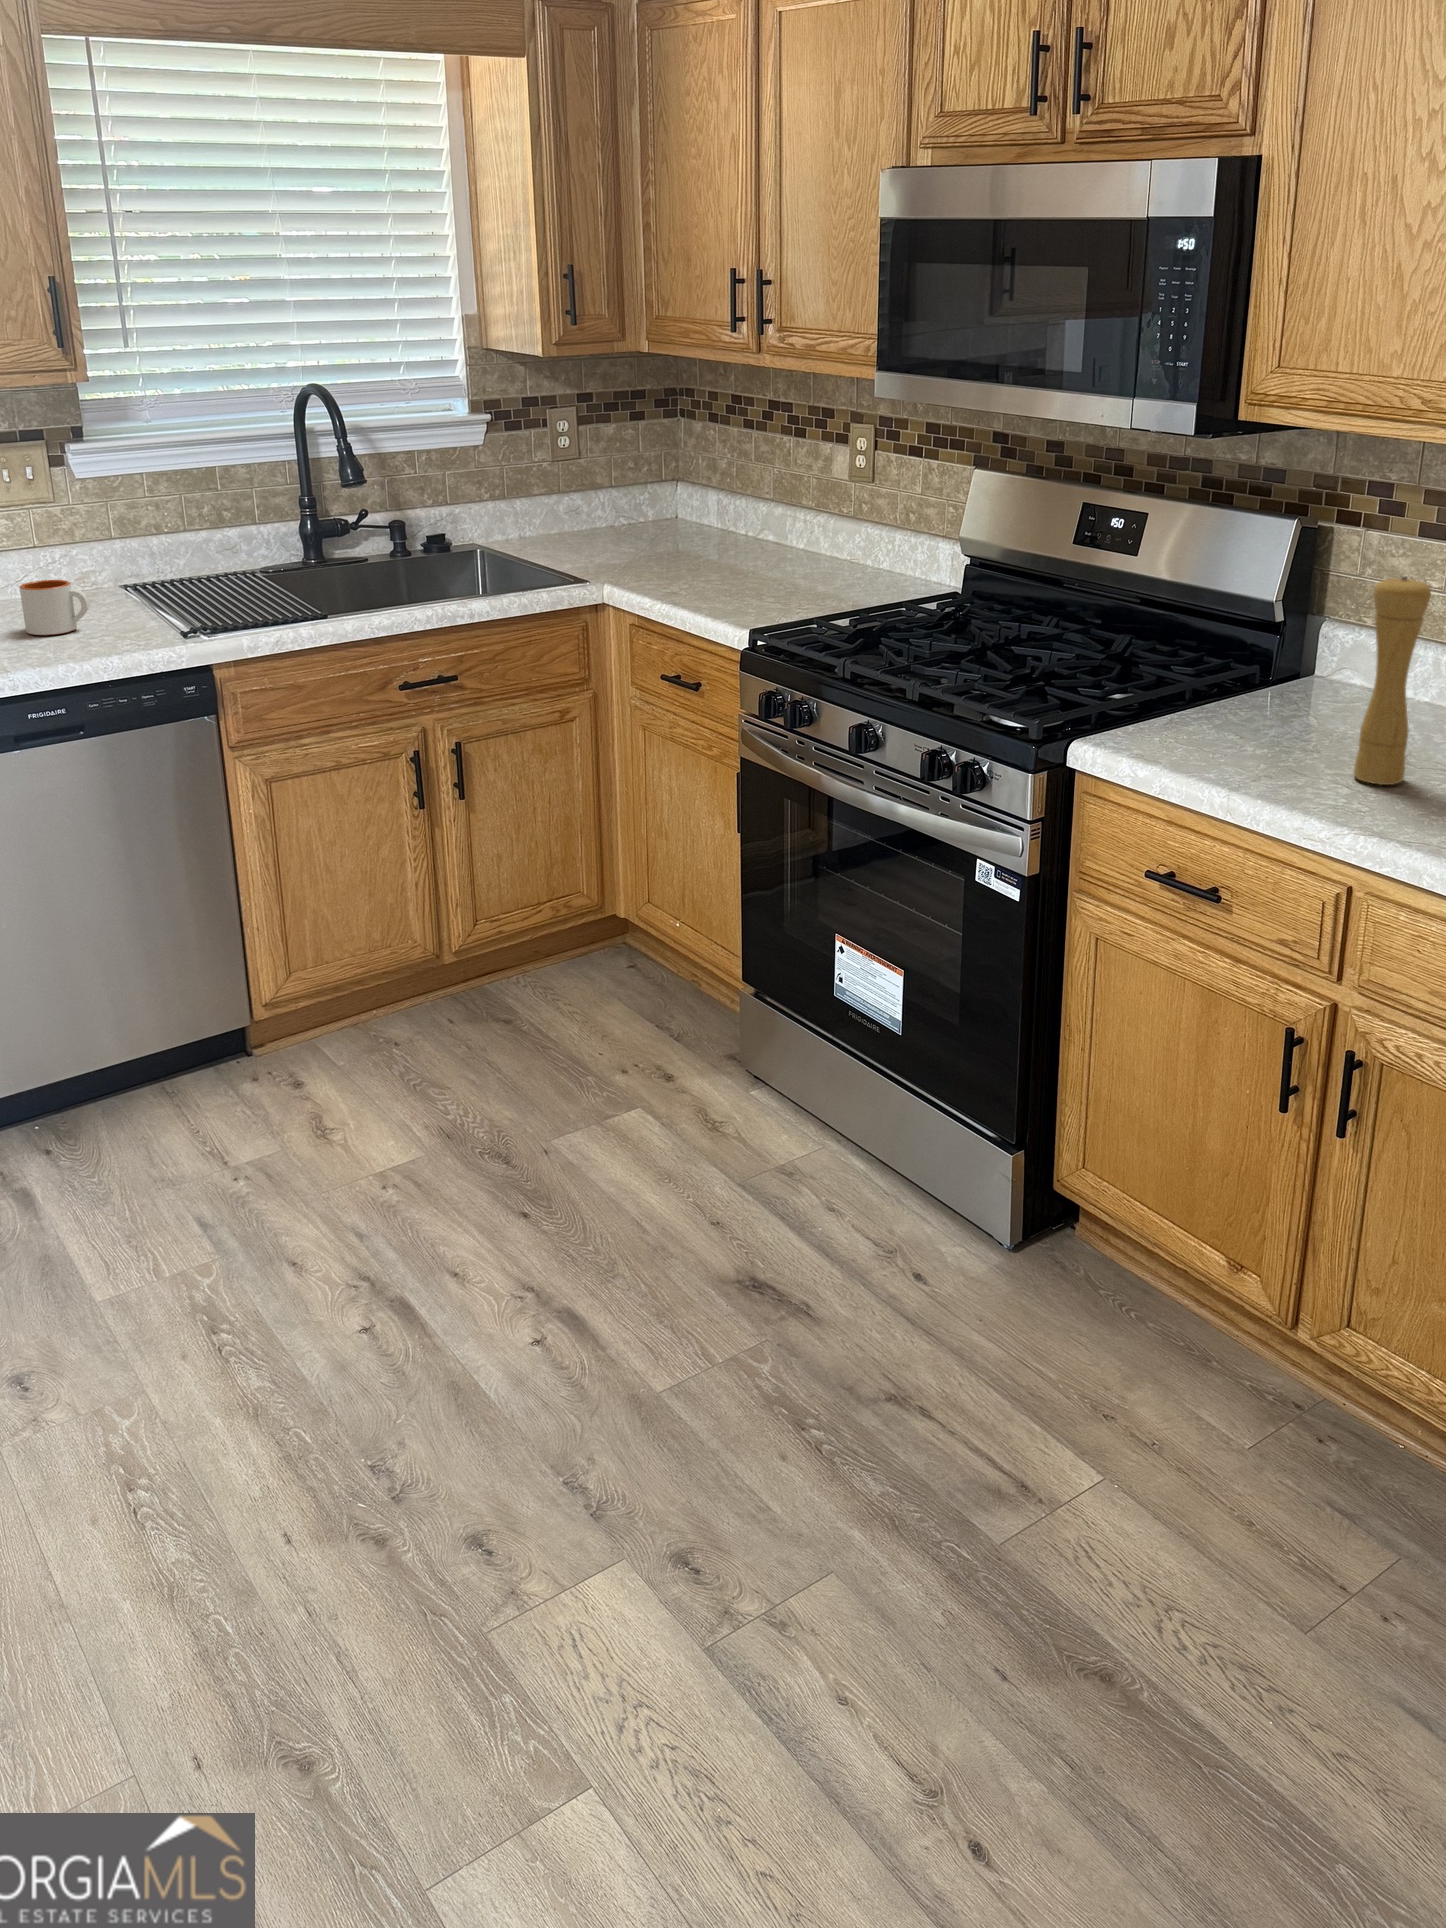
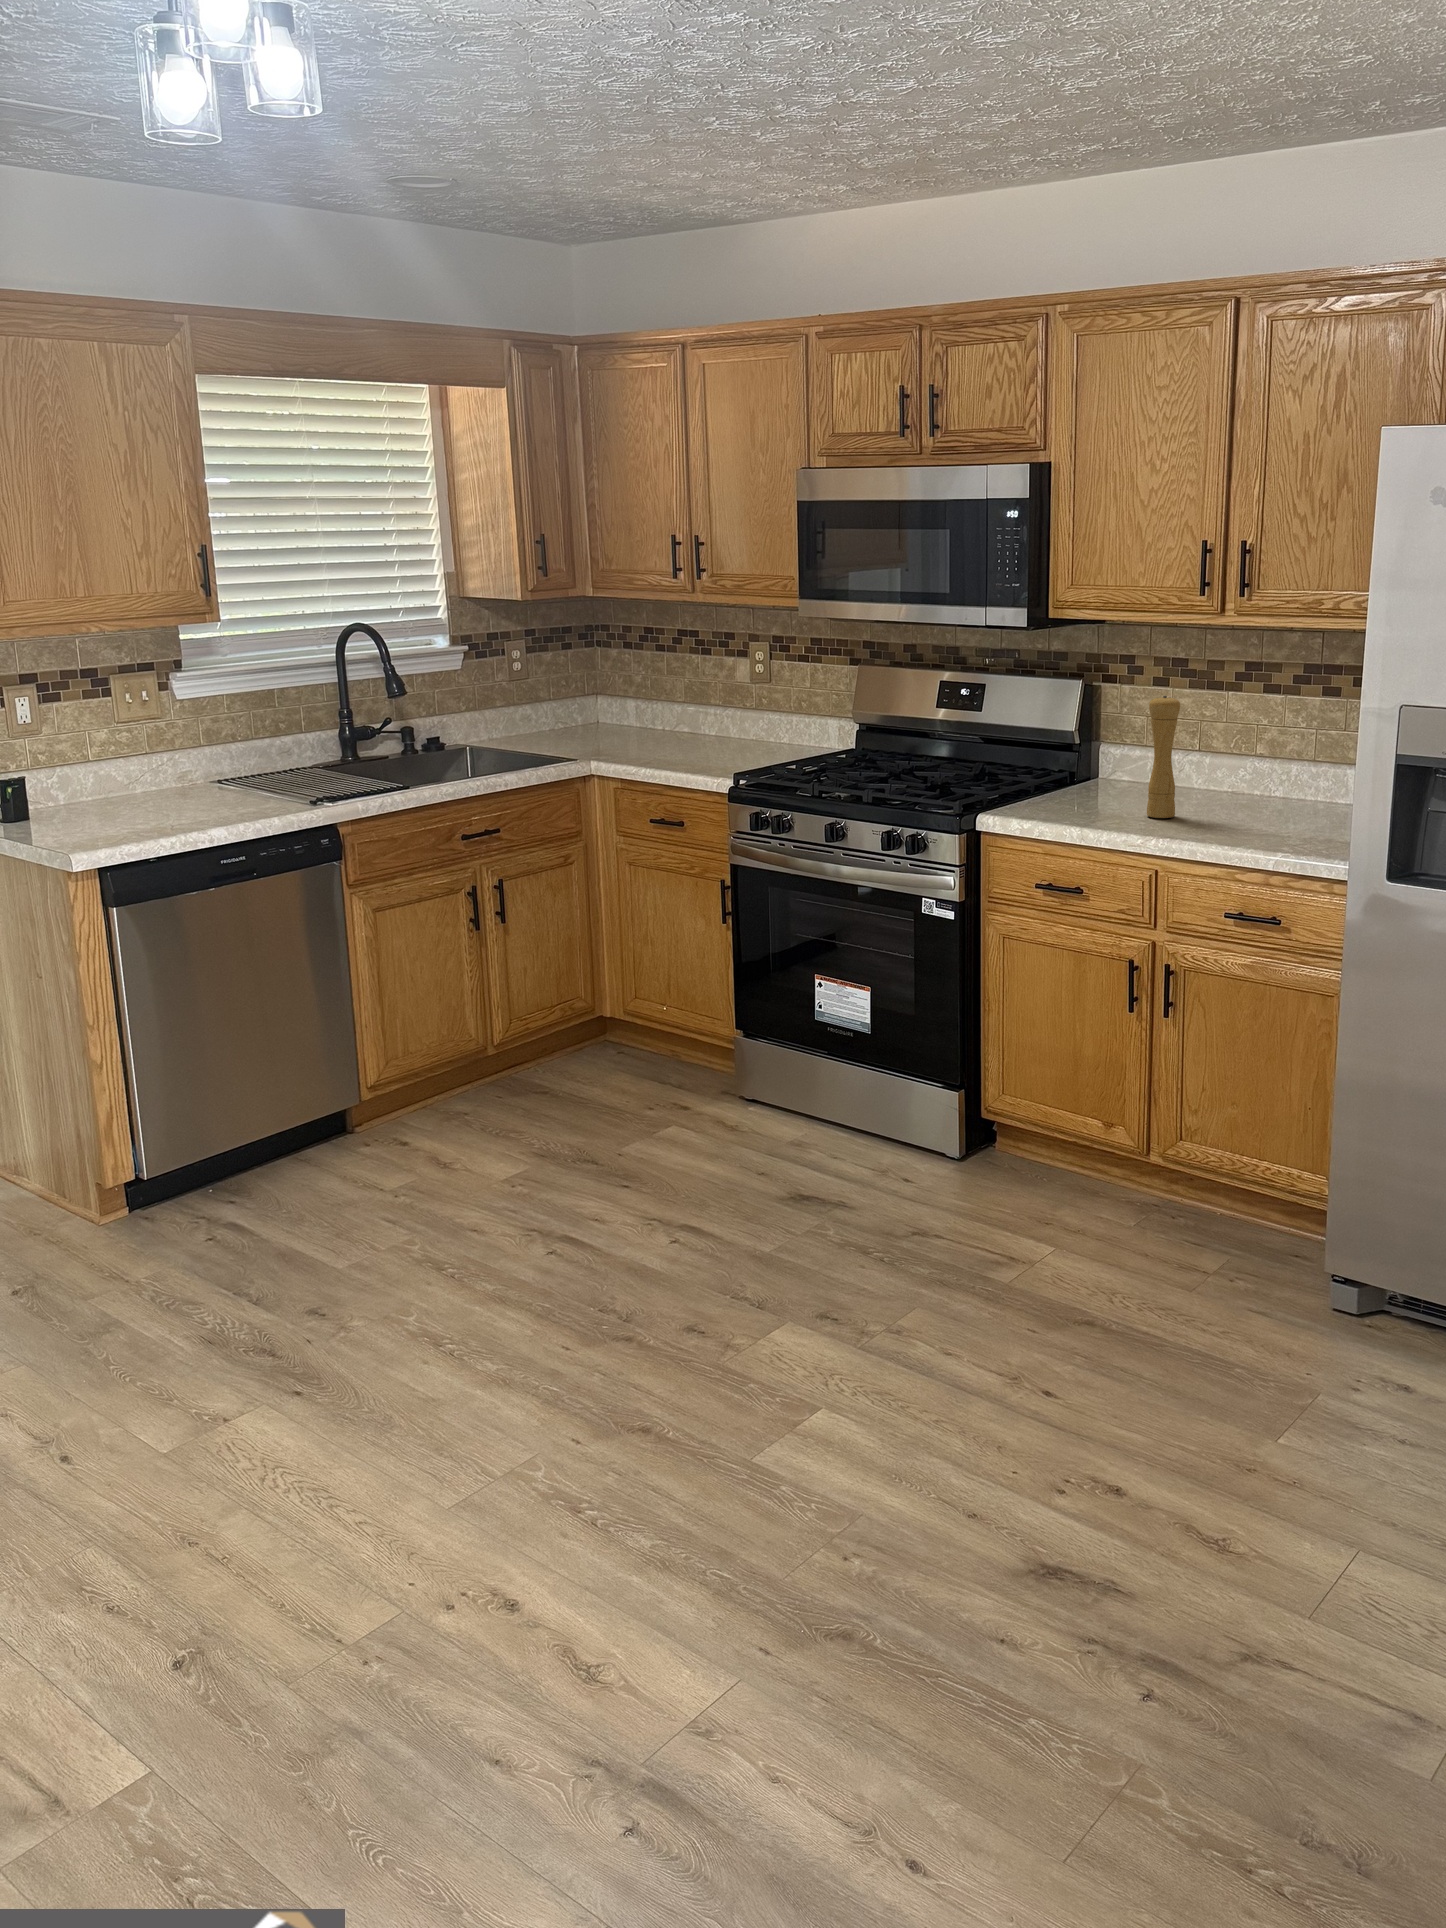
mug: present [19,580,89,635] -> none [180,769,232,809]

